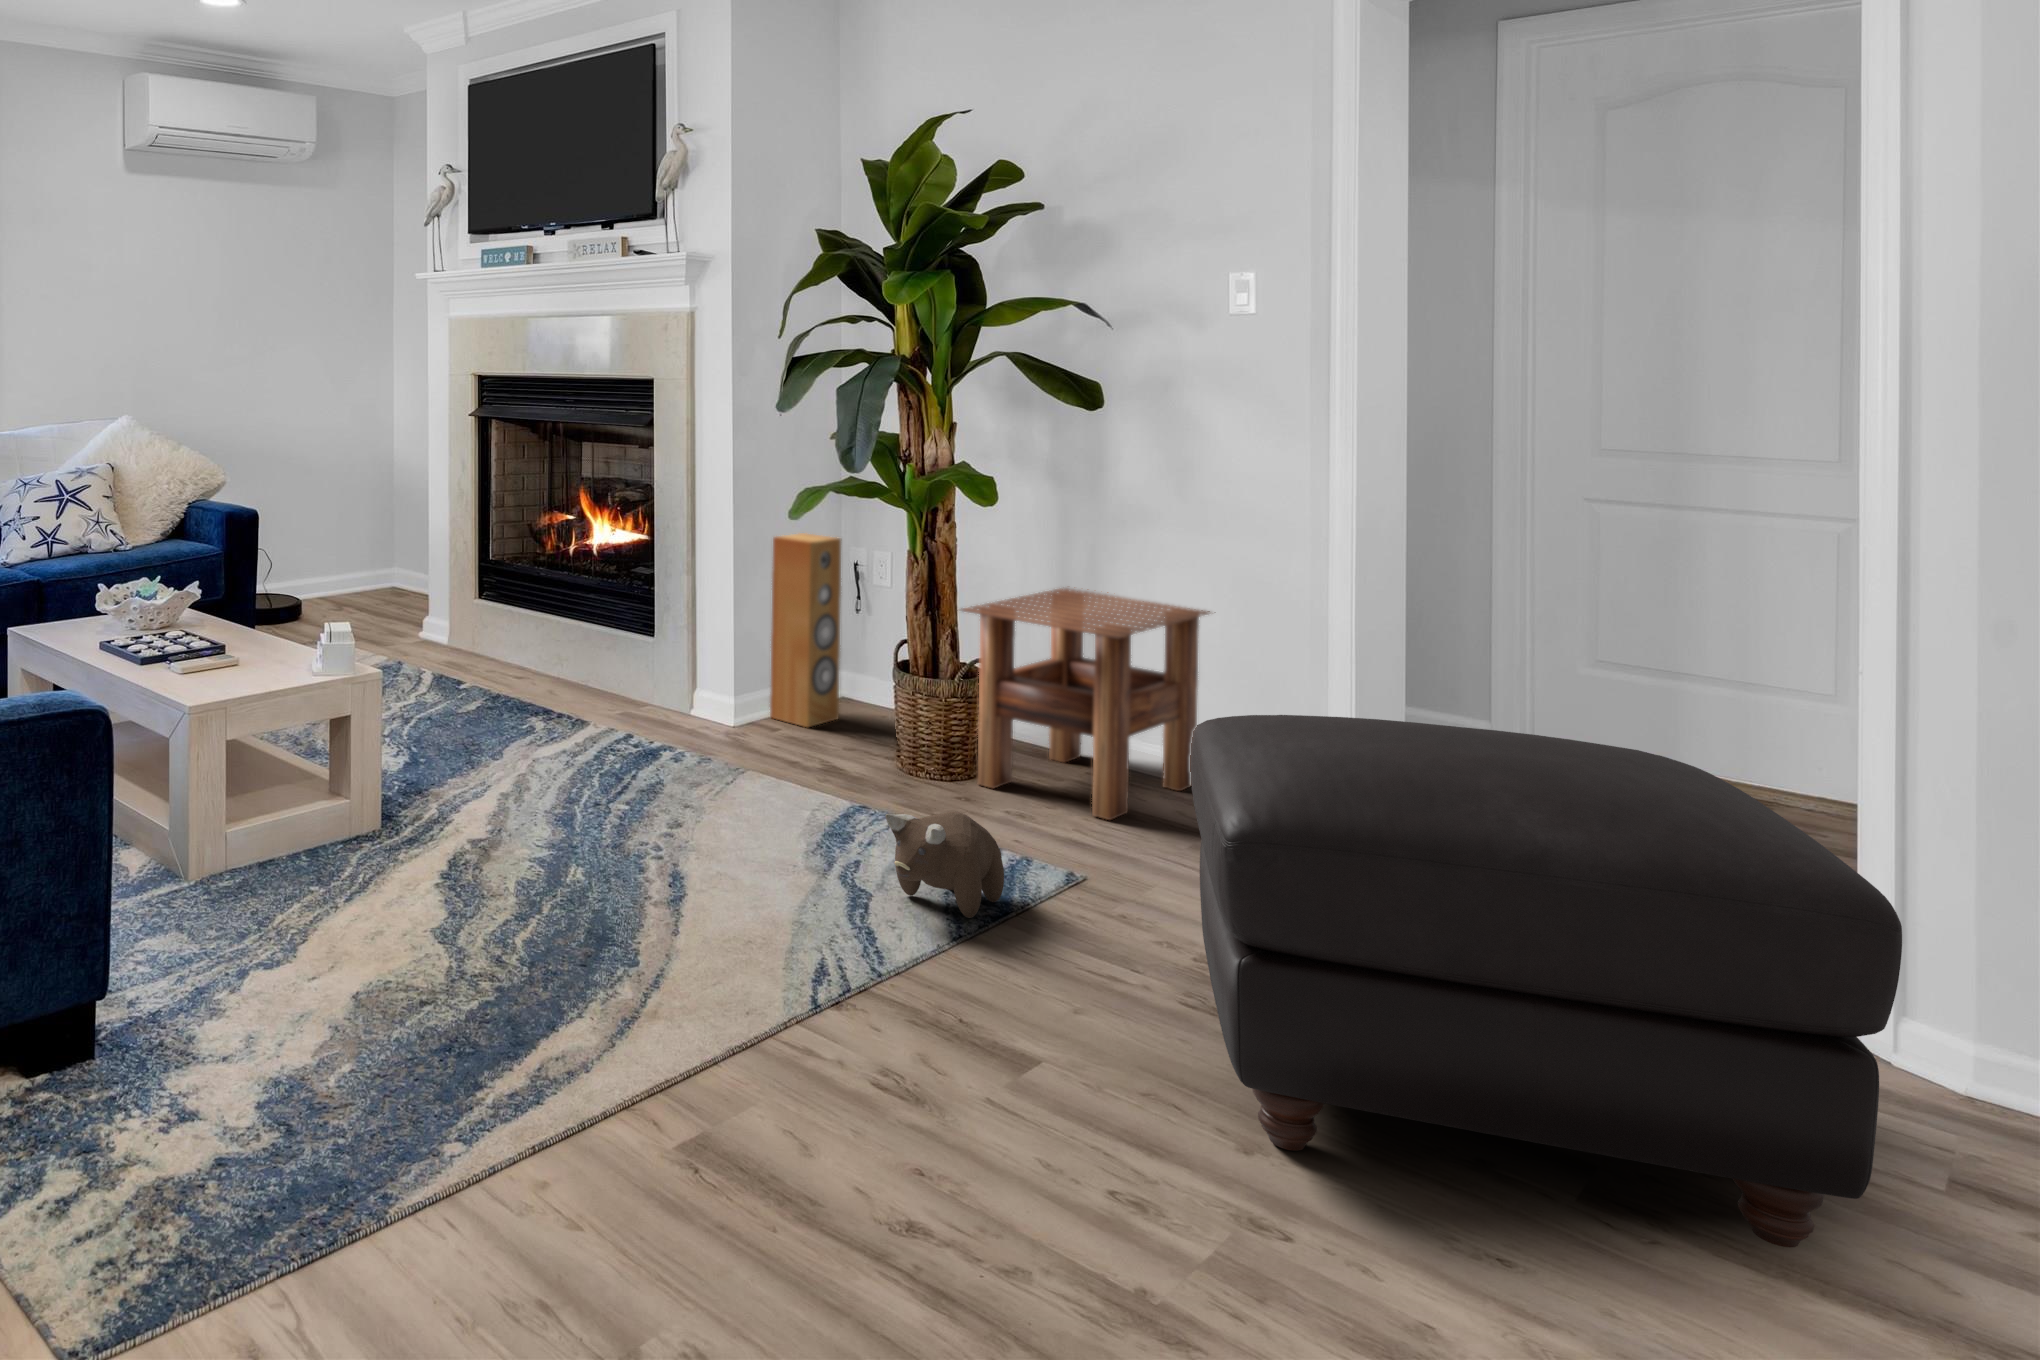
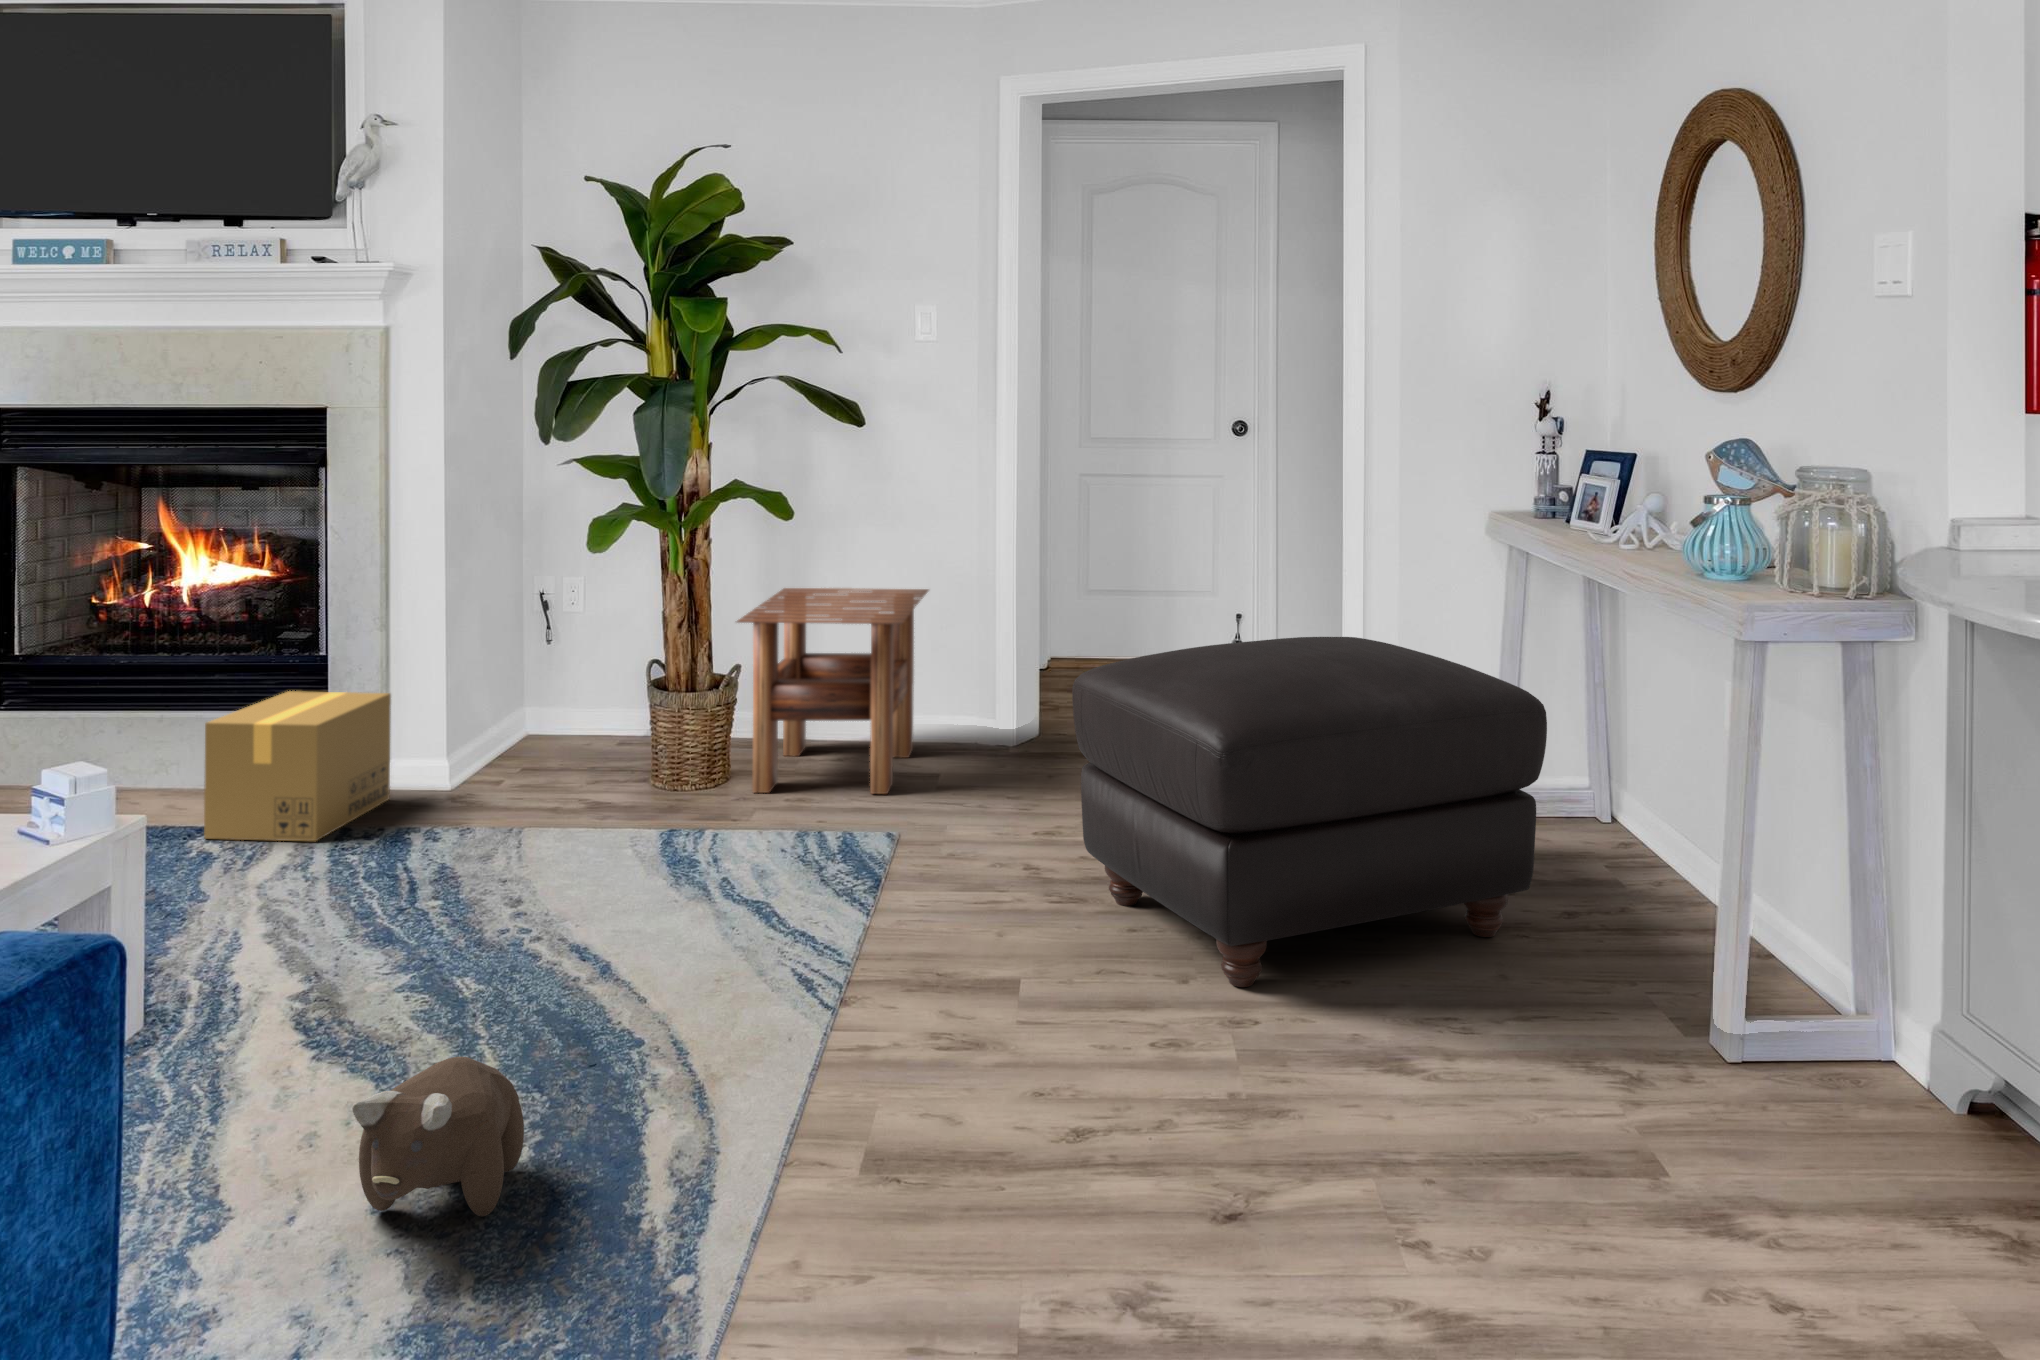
speaker: present [770,533,841,727] -> none [484,568,557,780]
cardboard box: none [542,612,688,735] -> present [204,691,391,841]
plush toy: present [885,811,1004,918] -> present [352,1057,524,1216]

